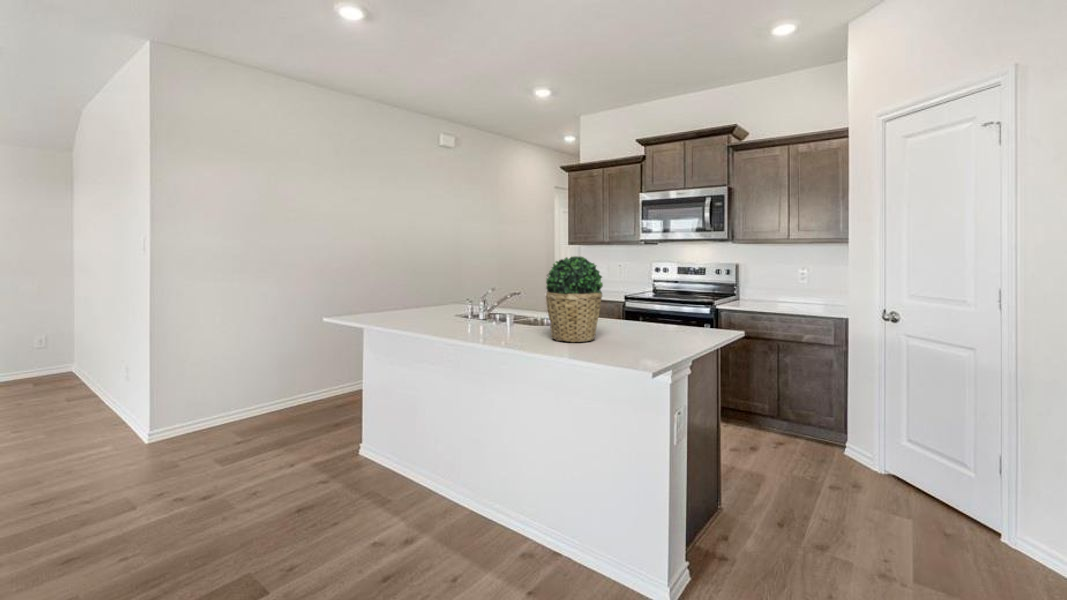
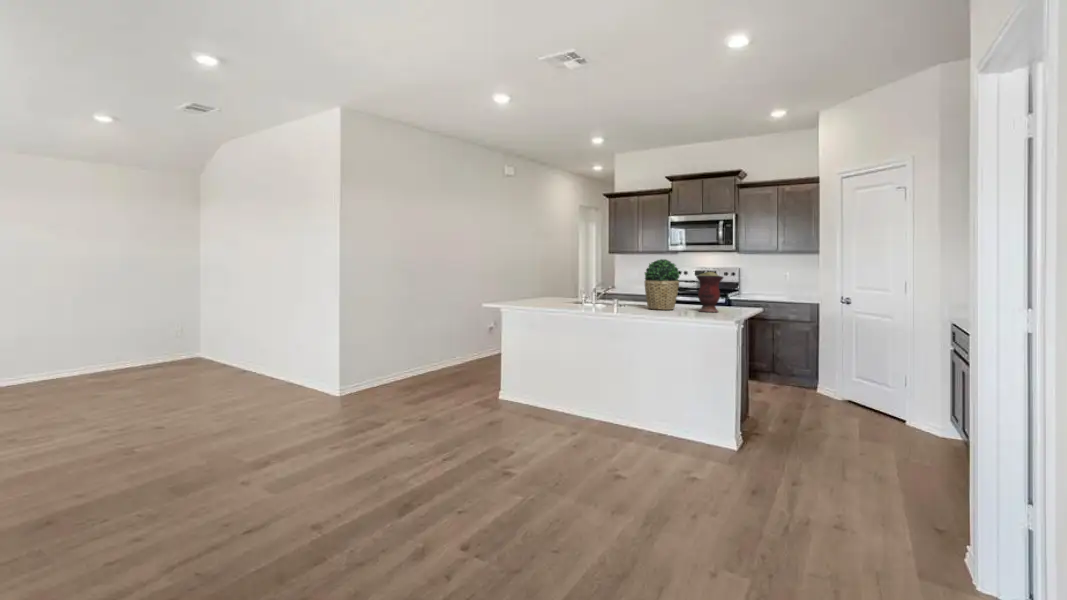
vase: none [625,278,672,351] -> present [696,272,723,312]

